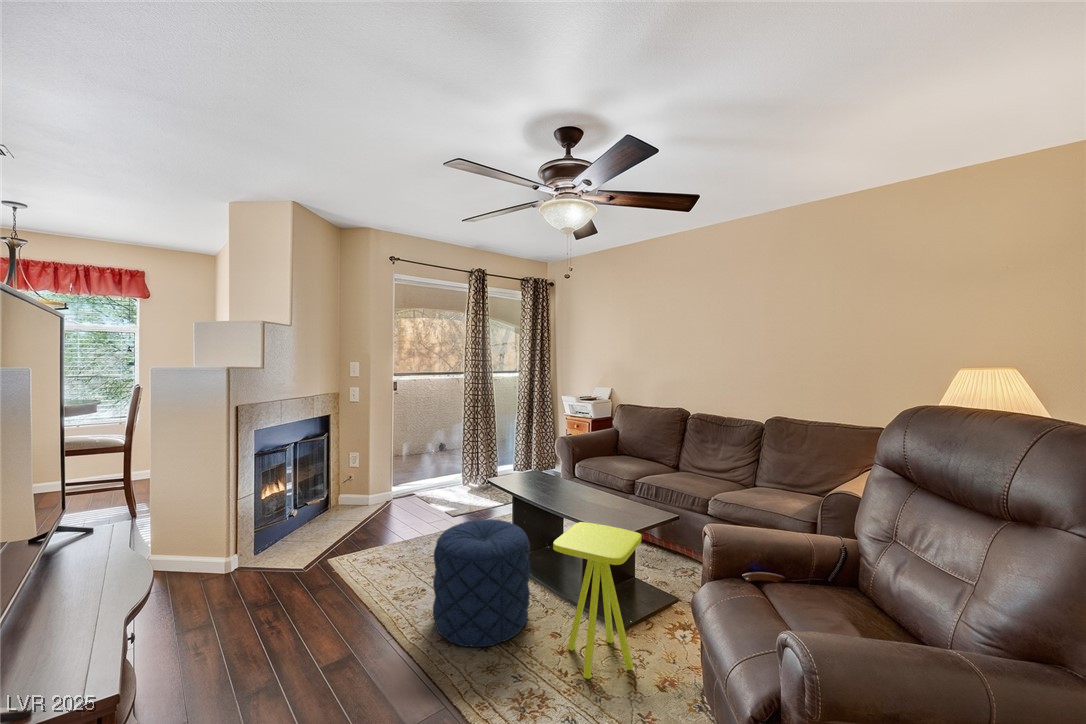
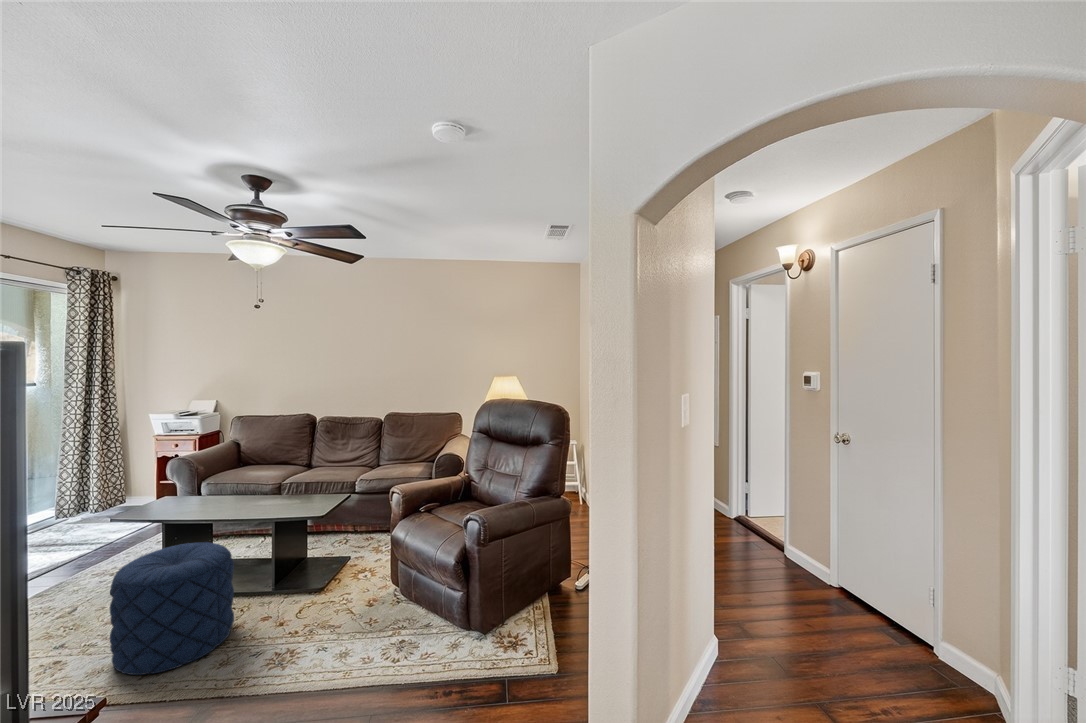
side table: present [553,522,642,679] -> none [279,508,345,626]

